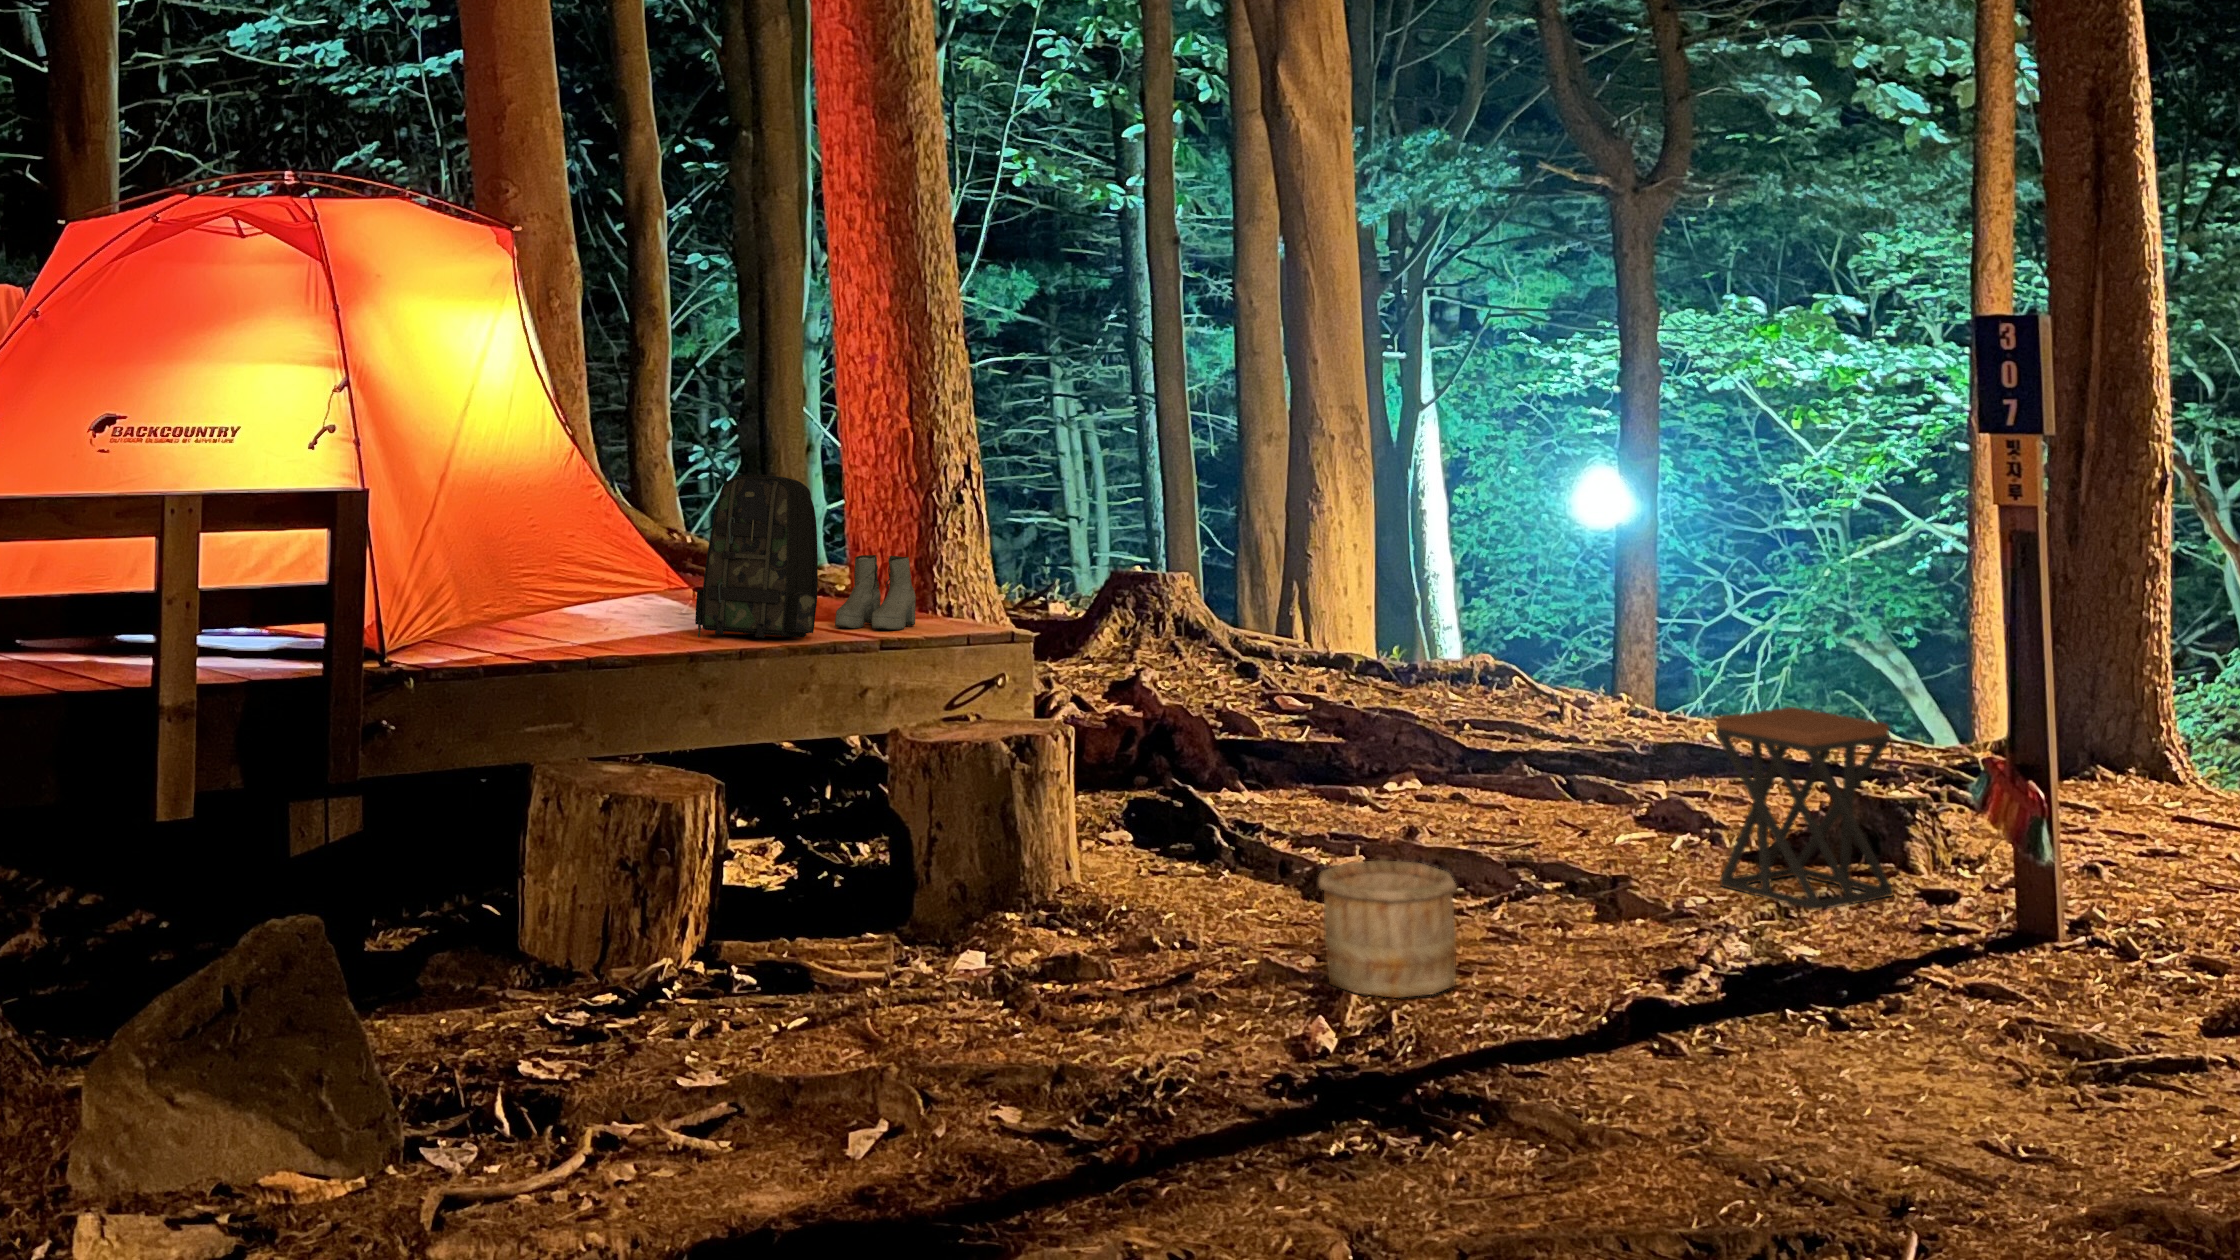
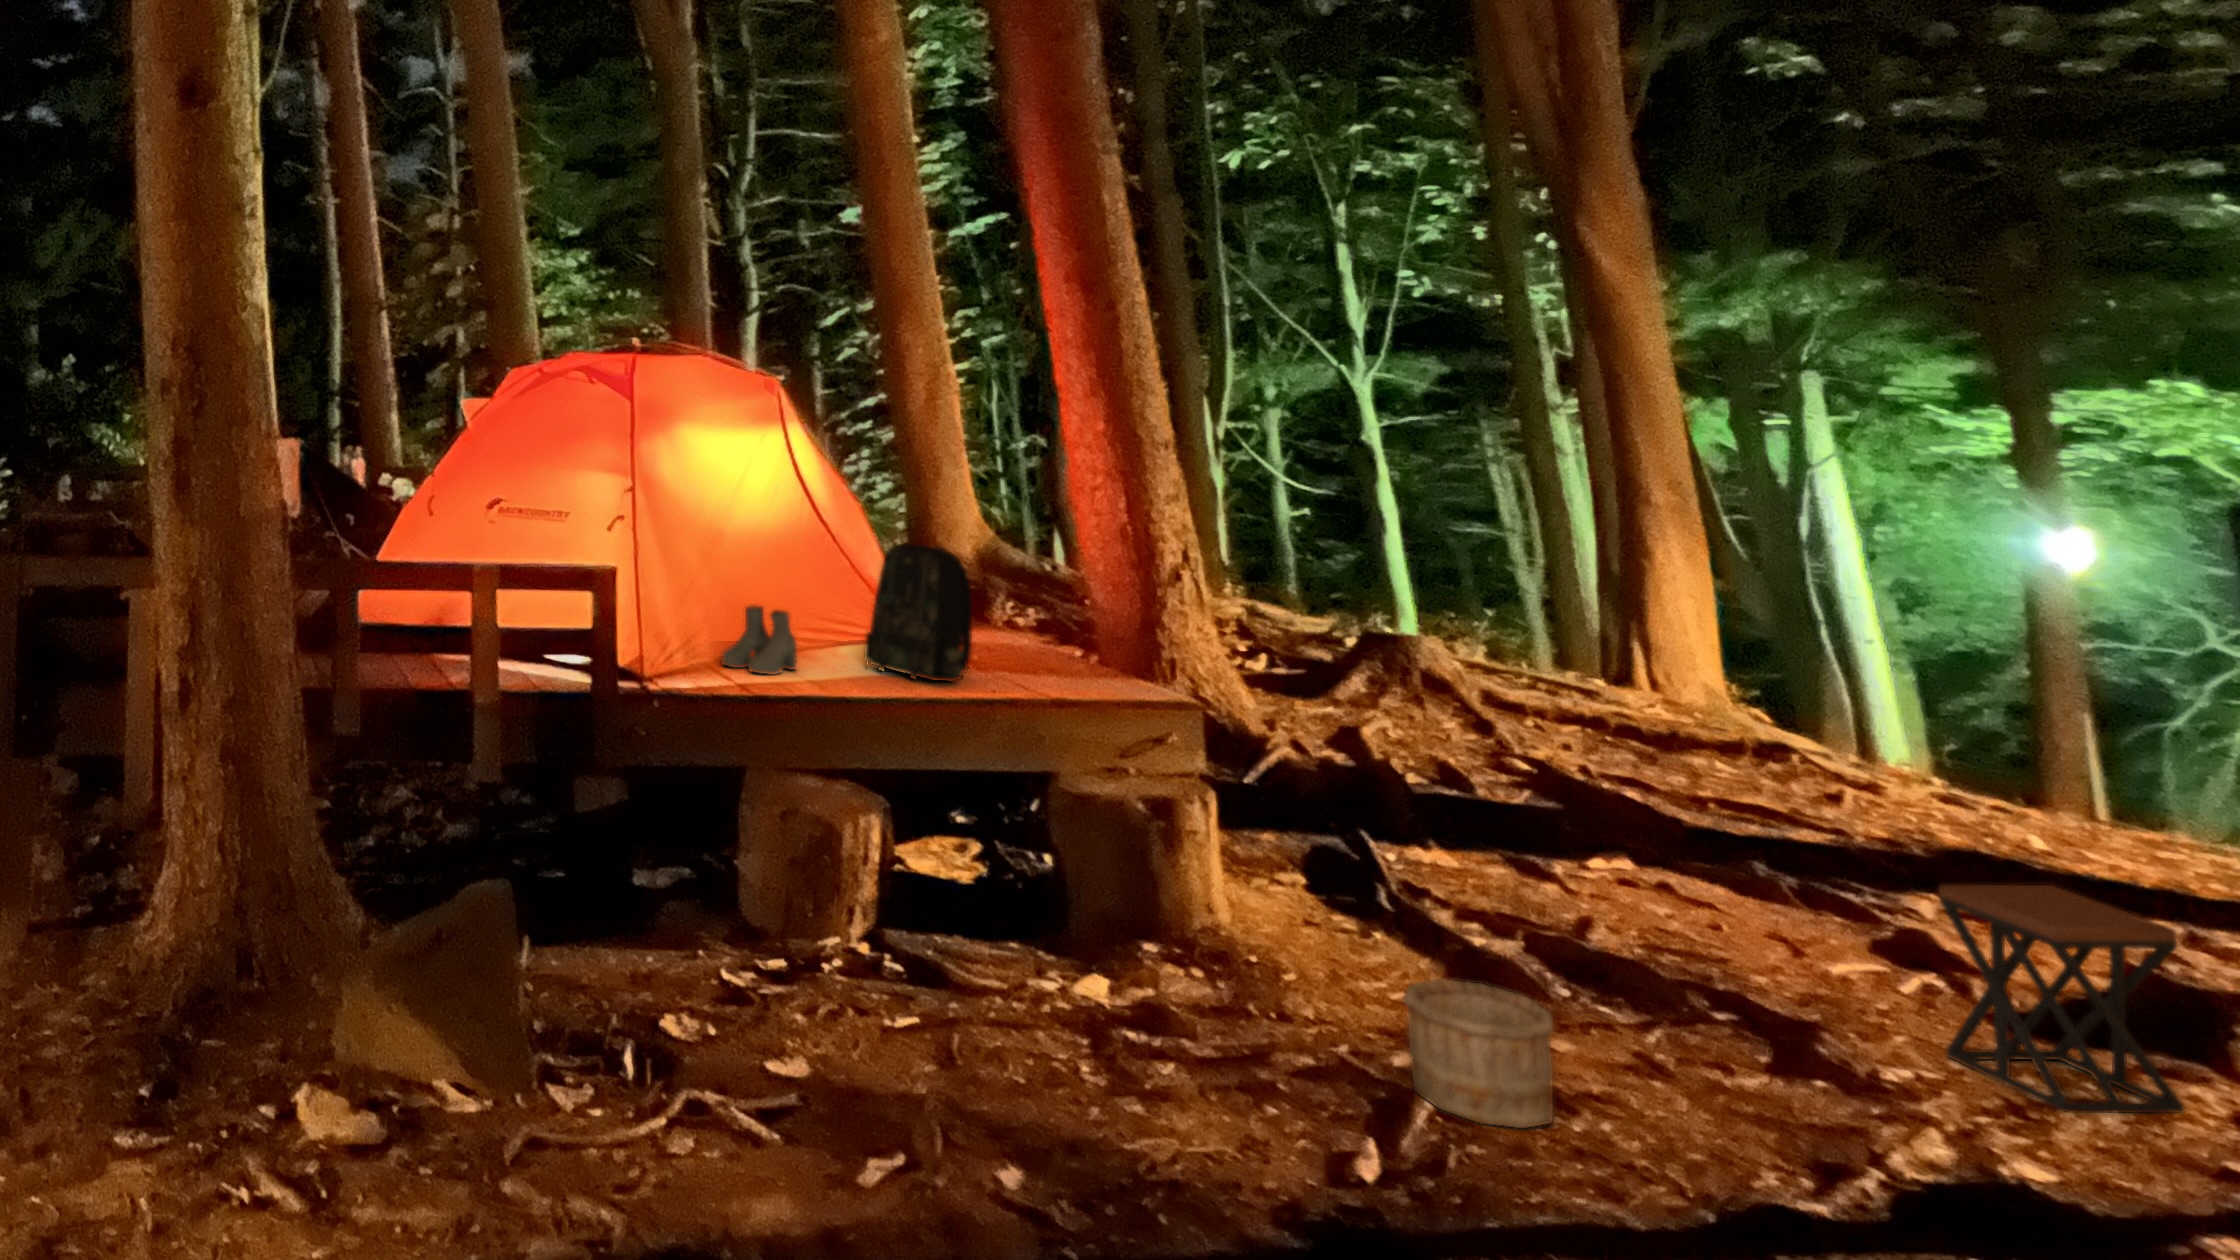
boots: present [835,555,916,630] -> present [722,606,797,675]

